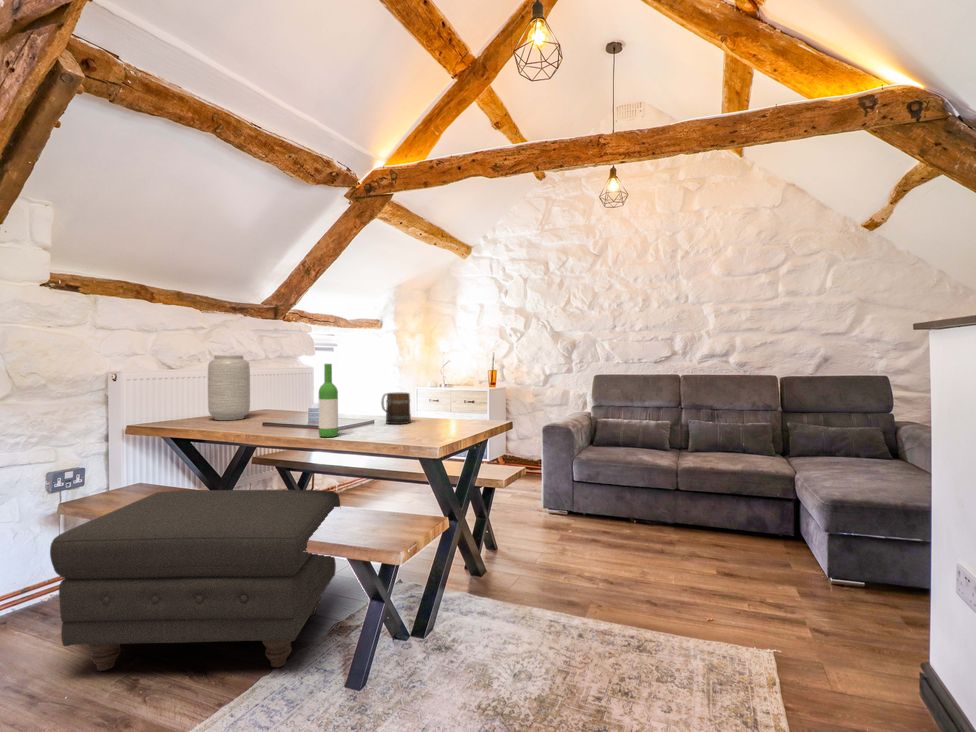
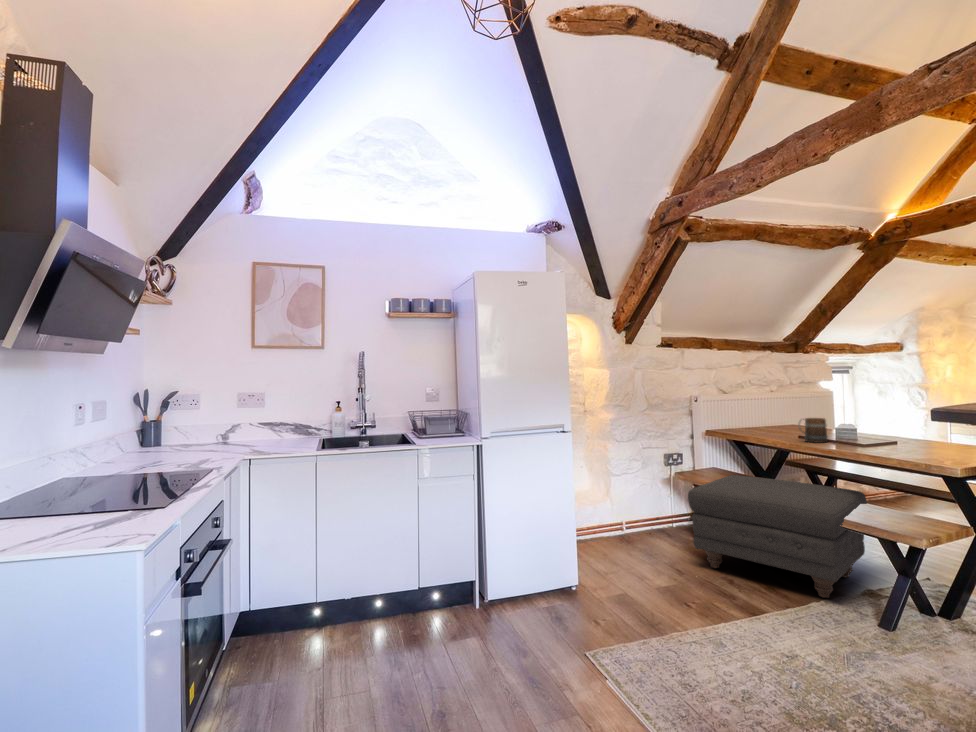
vase: present [208,355,250,420] -> none [752,386,783,432]
wine bottle: present [319,364,338,437] -> none [845,398,863,451]
mug: present [381,392,411,424] -> present [798,418,828,443]

